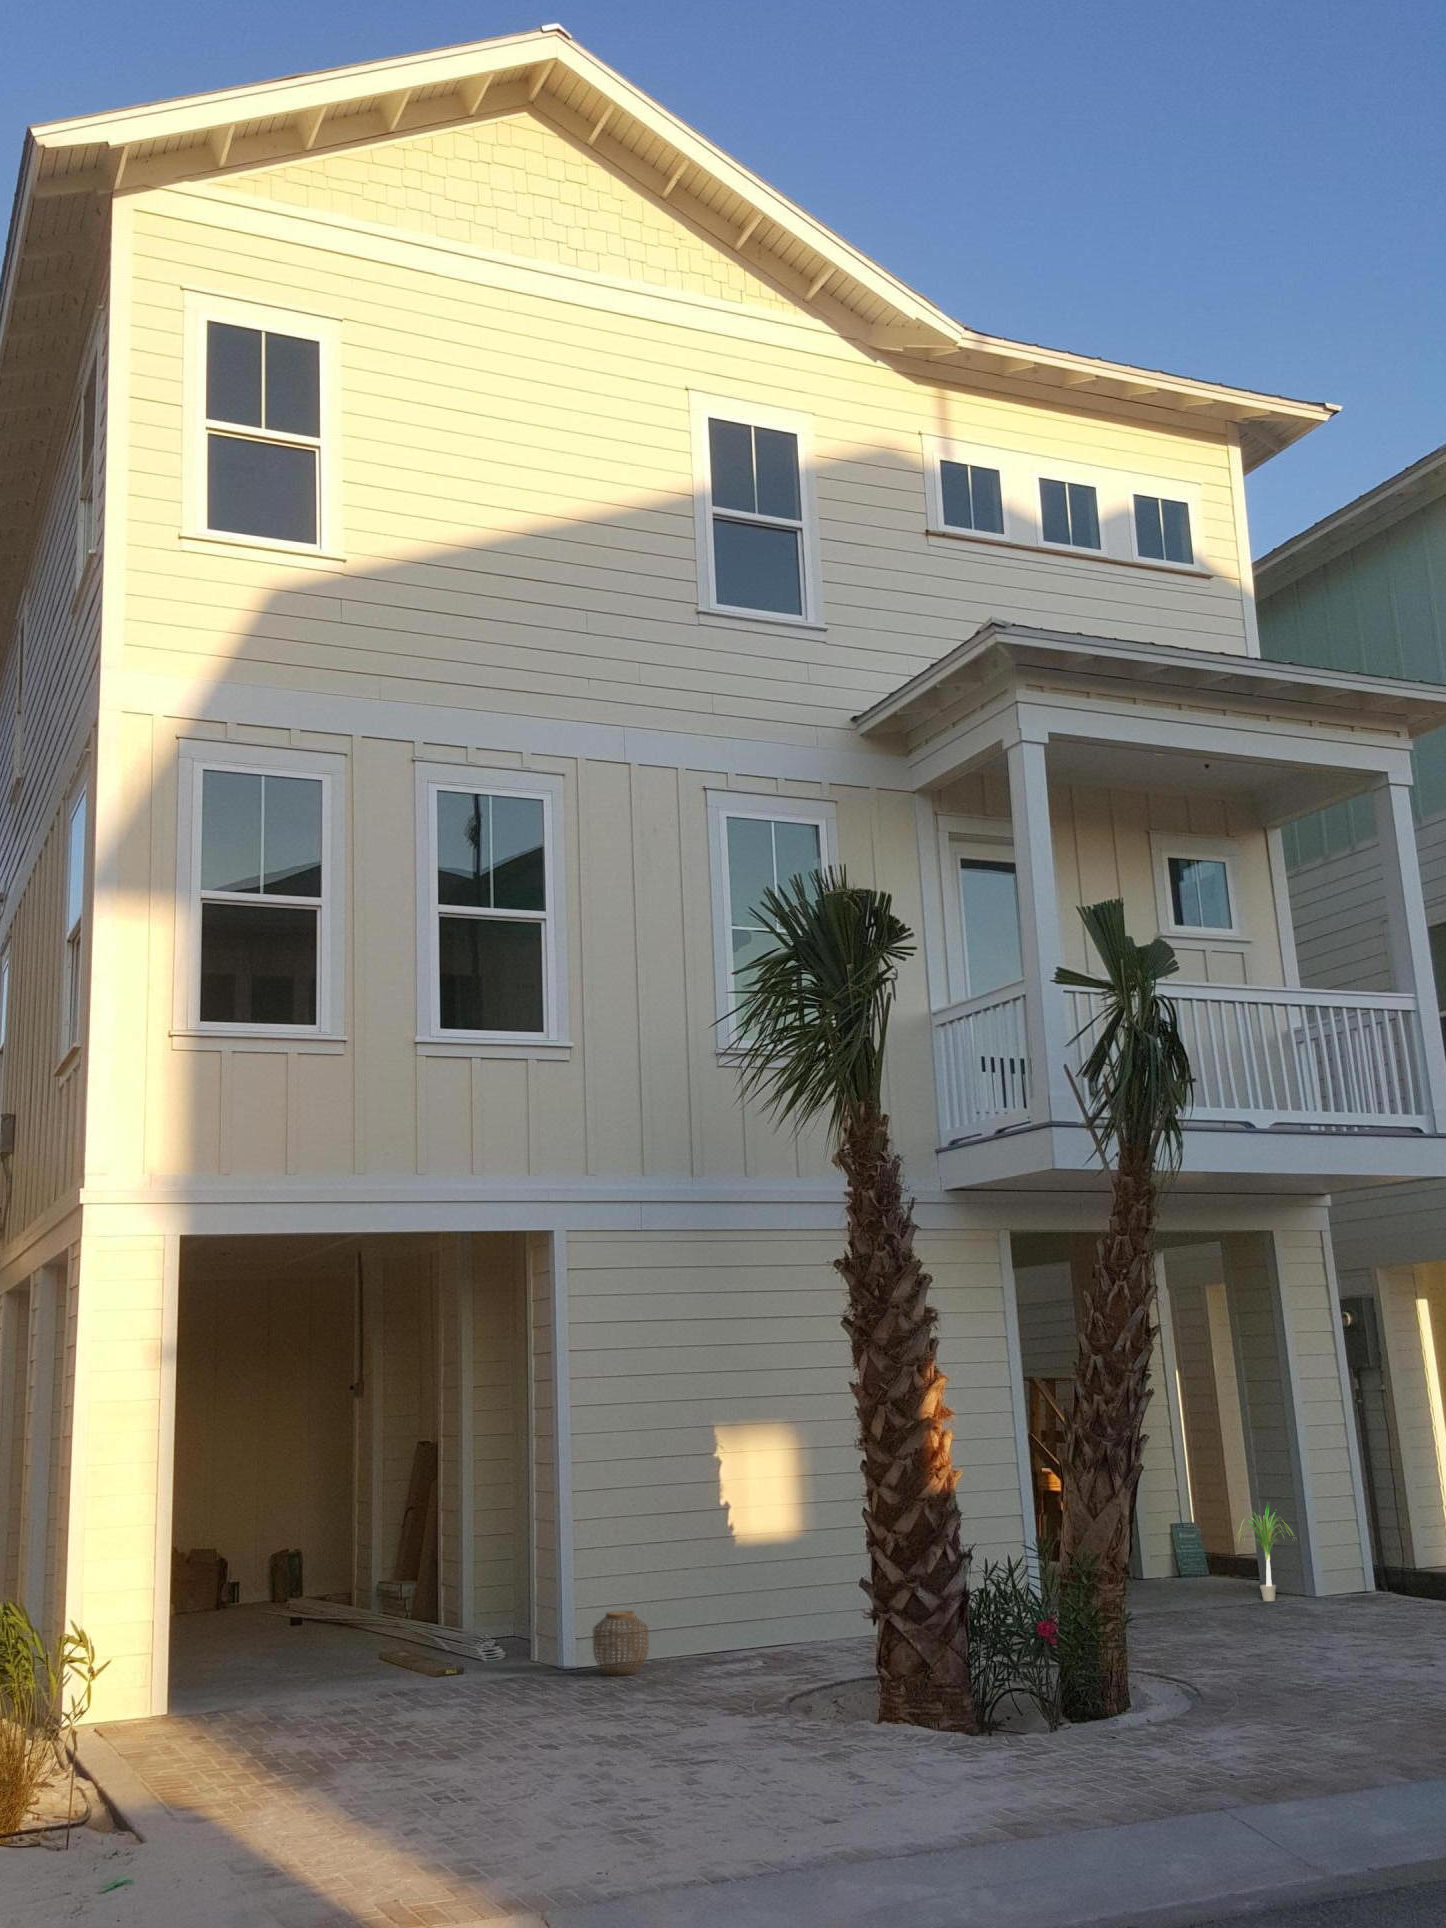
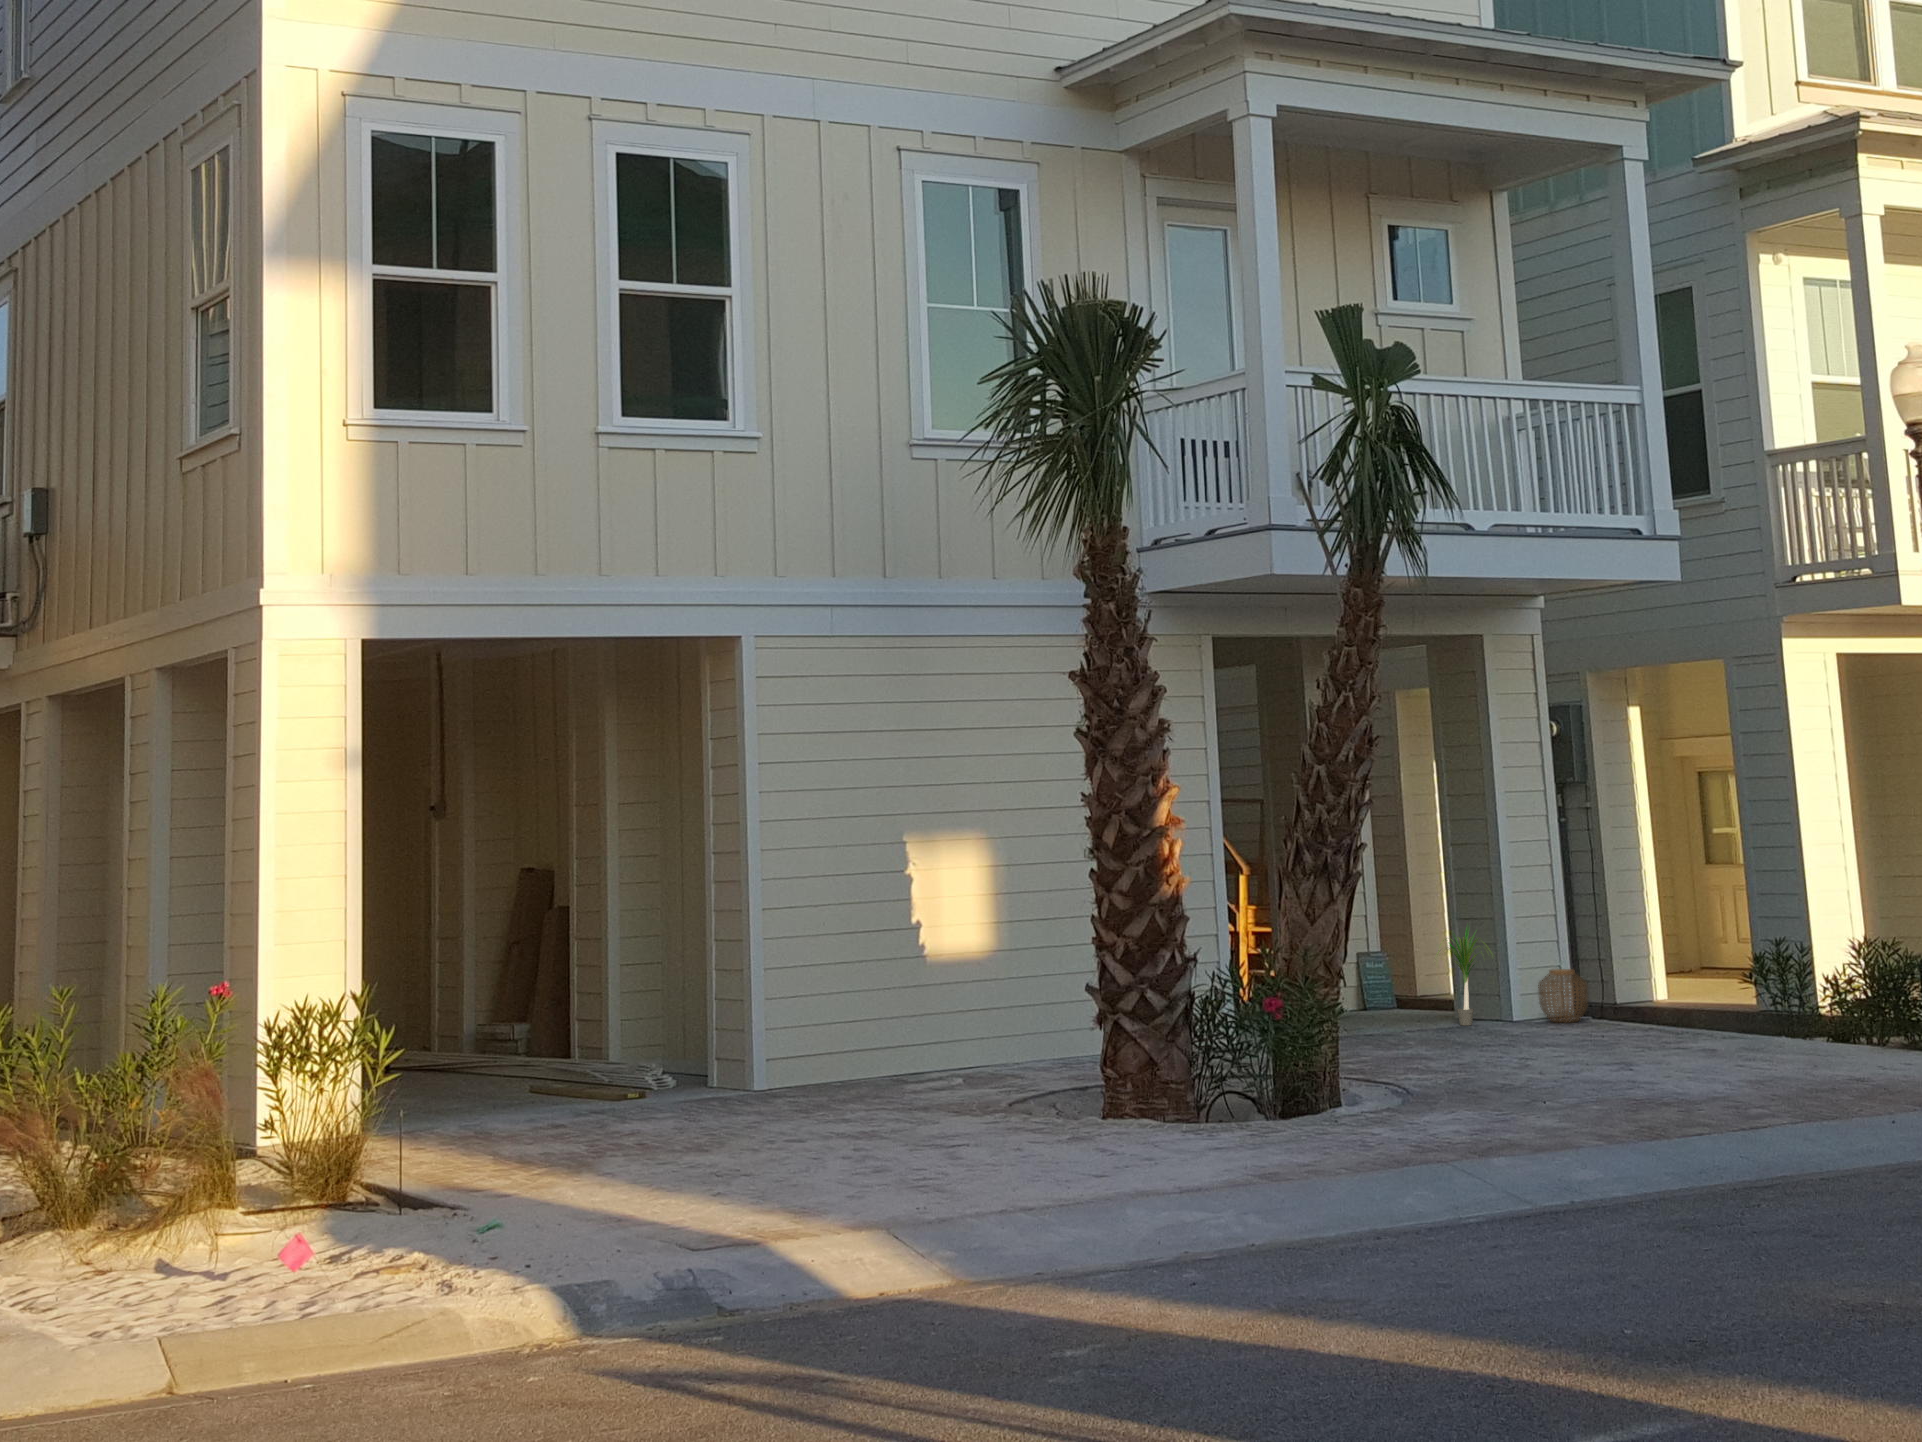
woven basket: present [593,1611,648,1676] -> present [1538,969,1588,1023]

